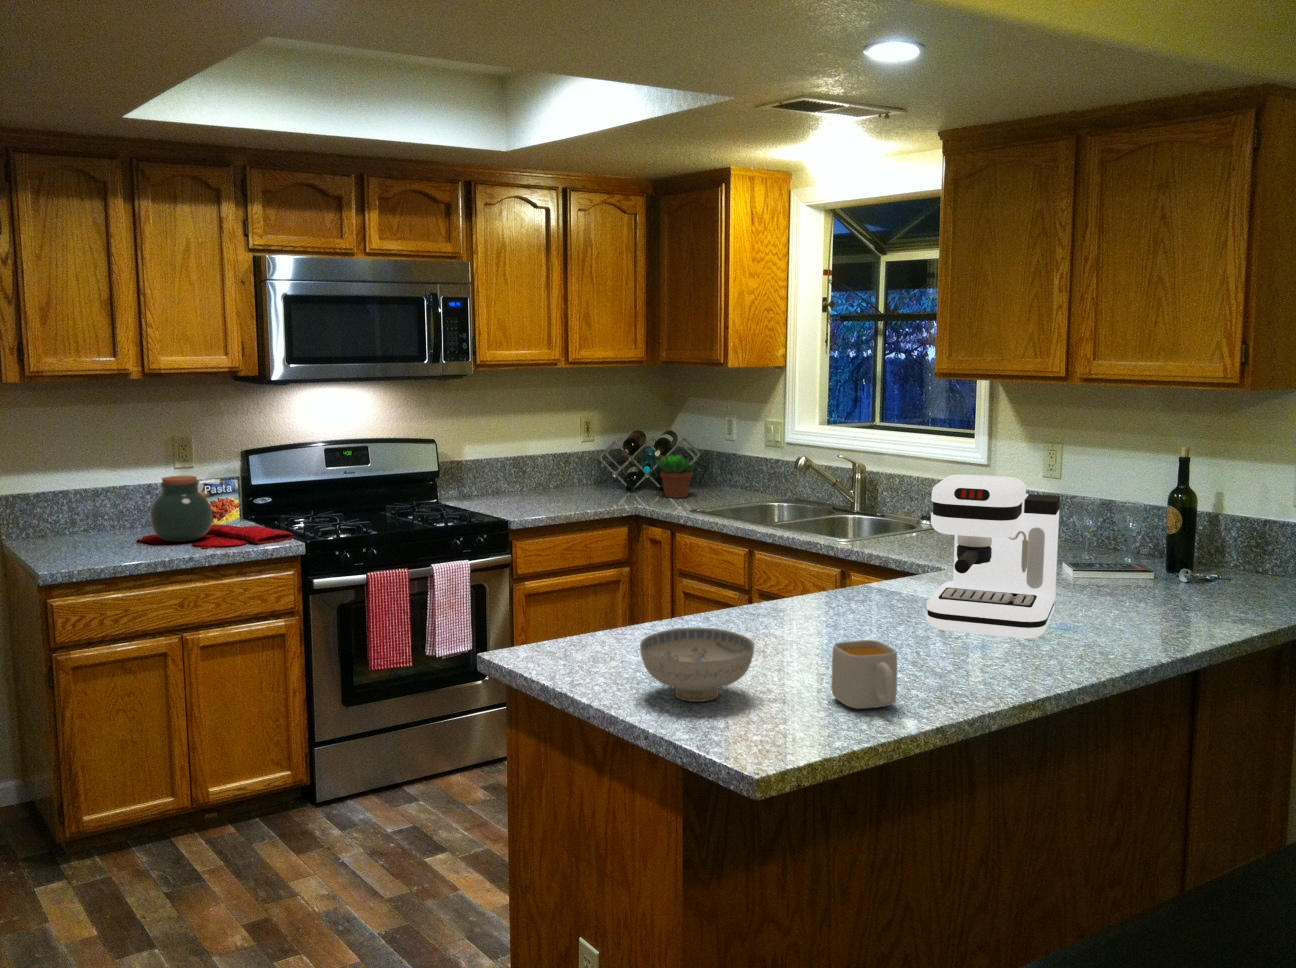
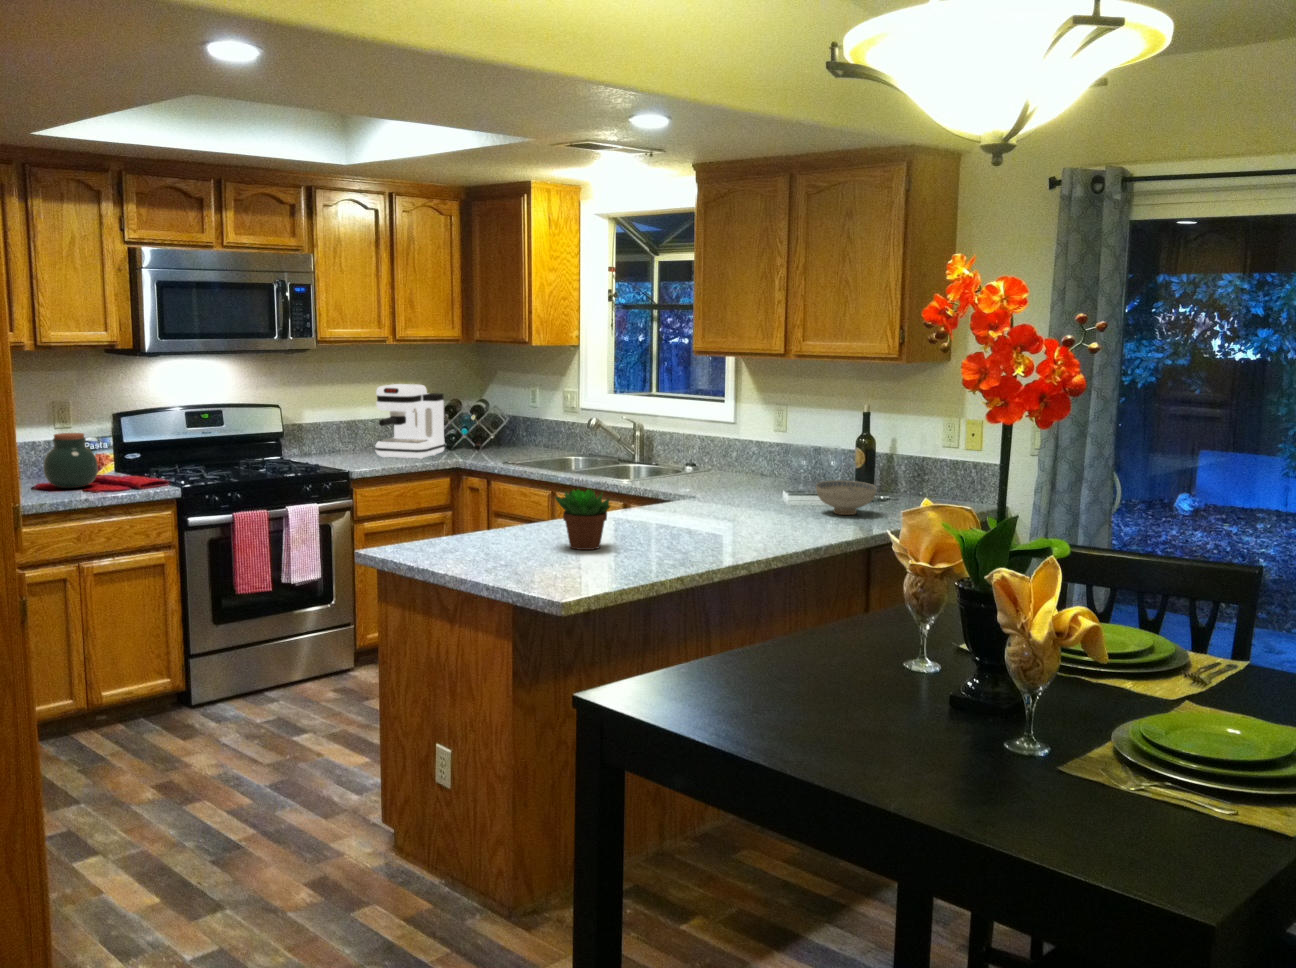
succulent plant: present [655,455,695,498] -> present [555,489,610,550]
coffee maker: present [926,475,1060,640] -> present [375,384,444,459]
ceramic bowl: present [640,627,754,702] -> present [816,480,876,515]
mug: present [831,640,897,709] -> none [610,526,652,570]

